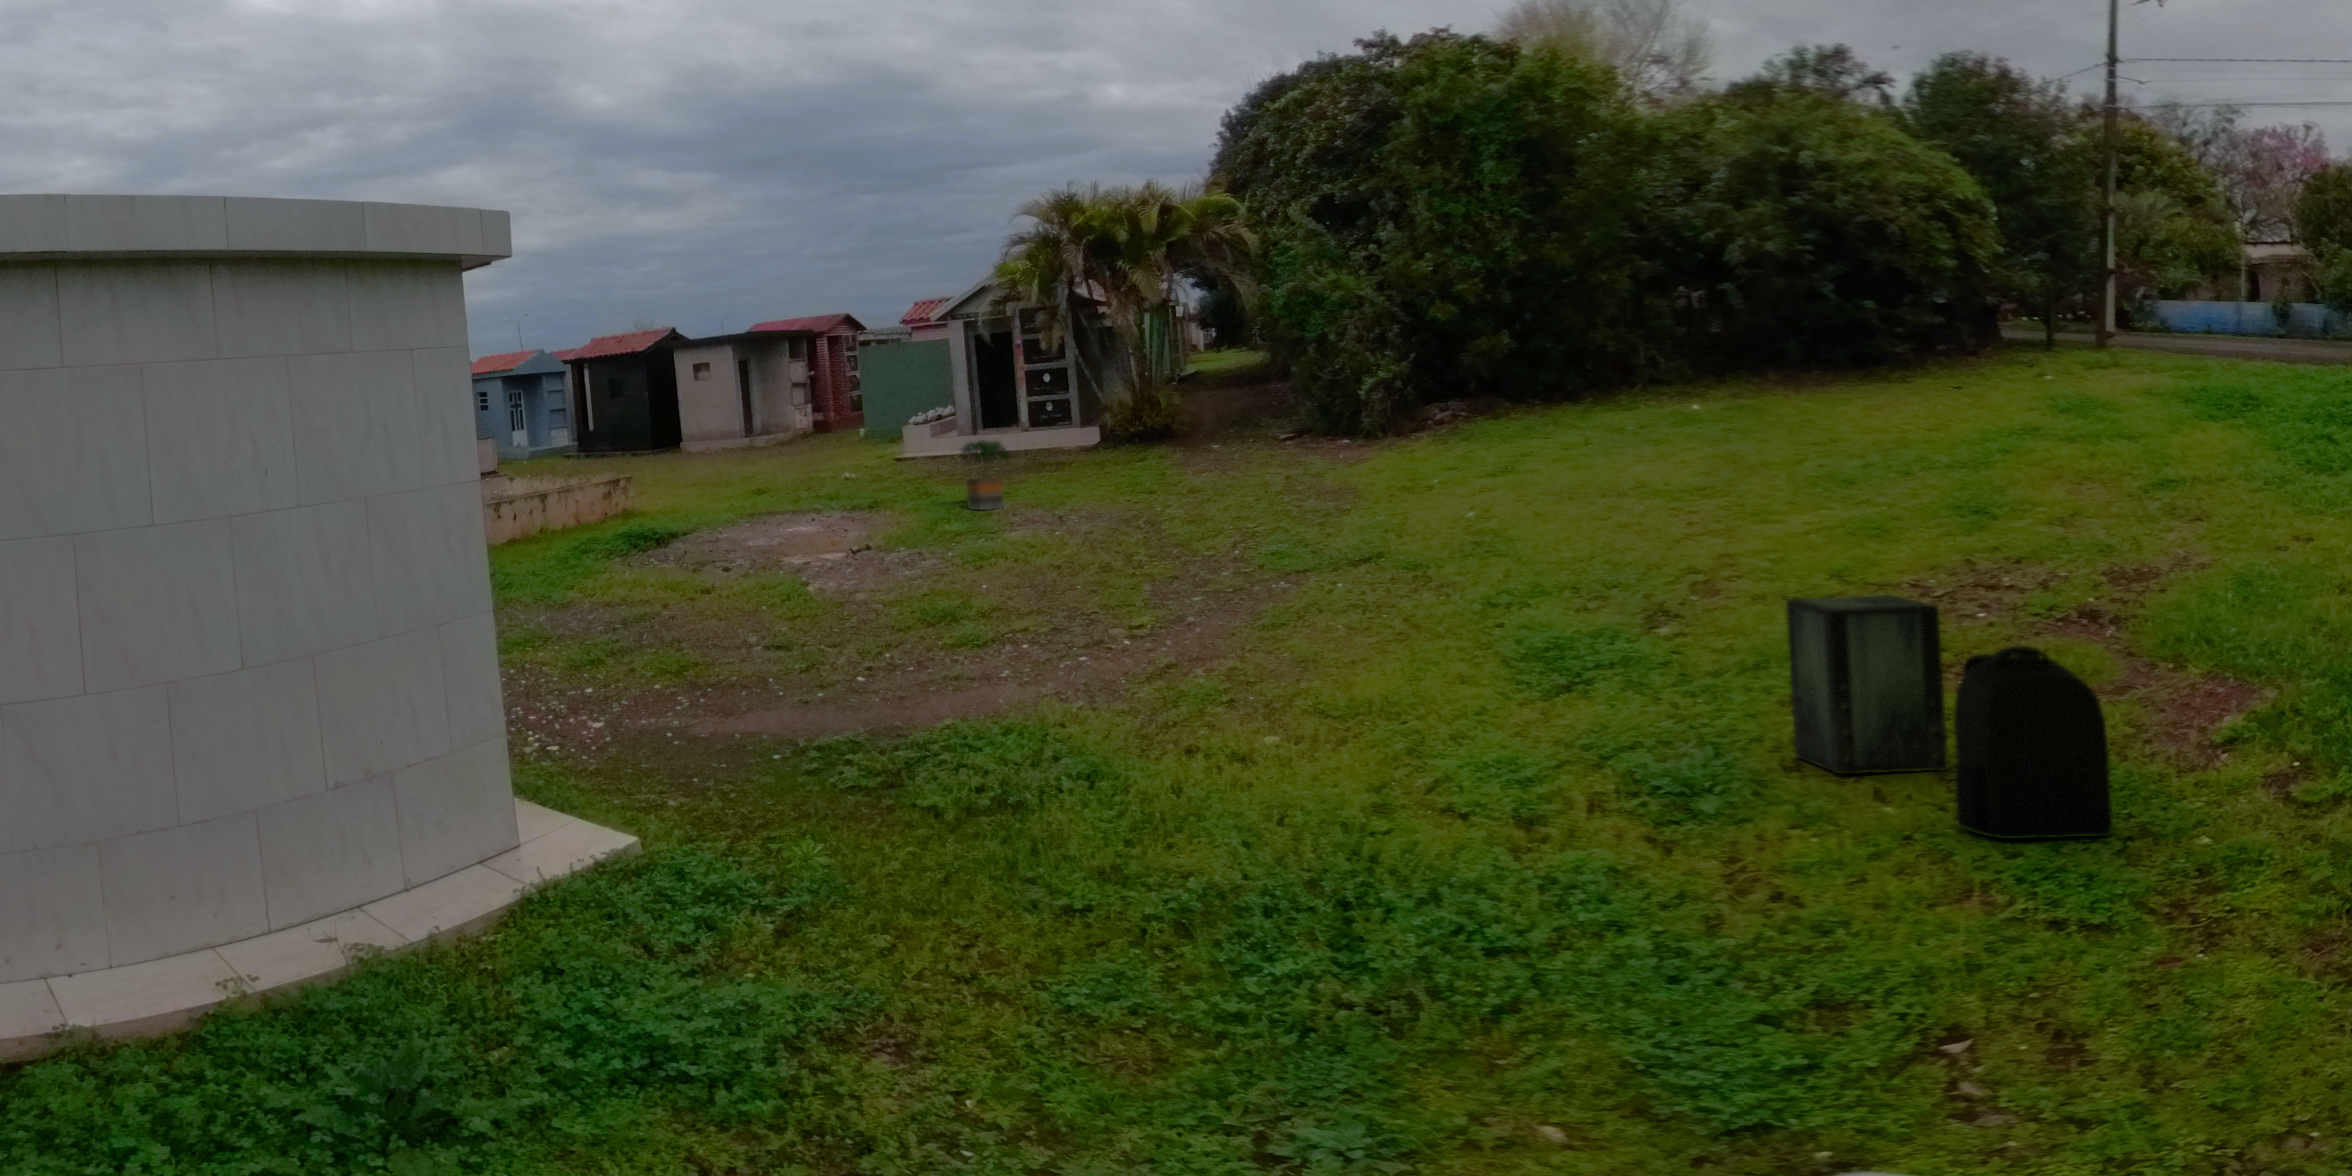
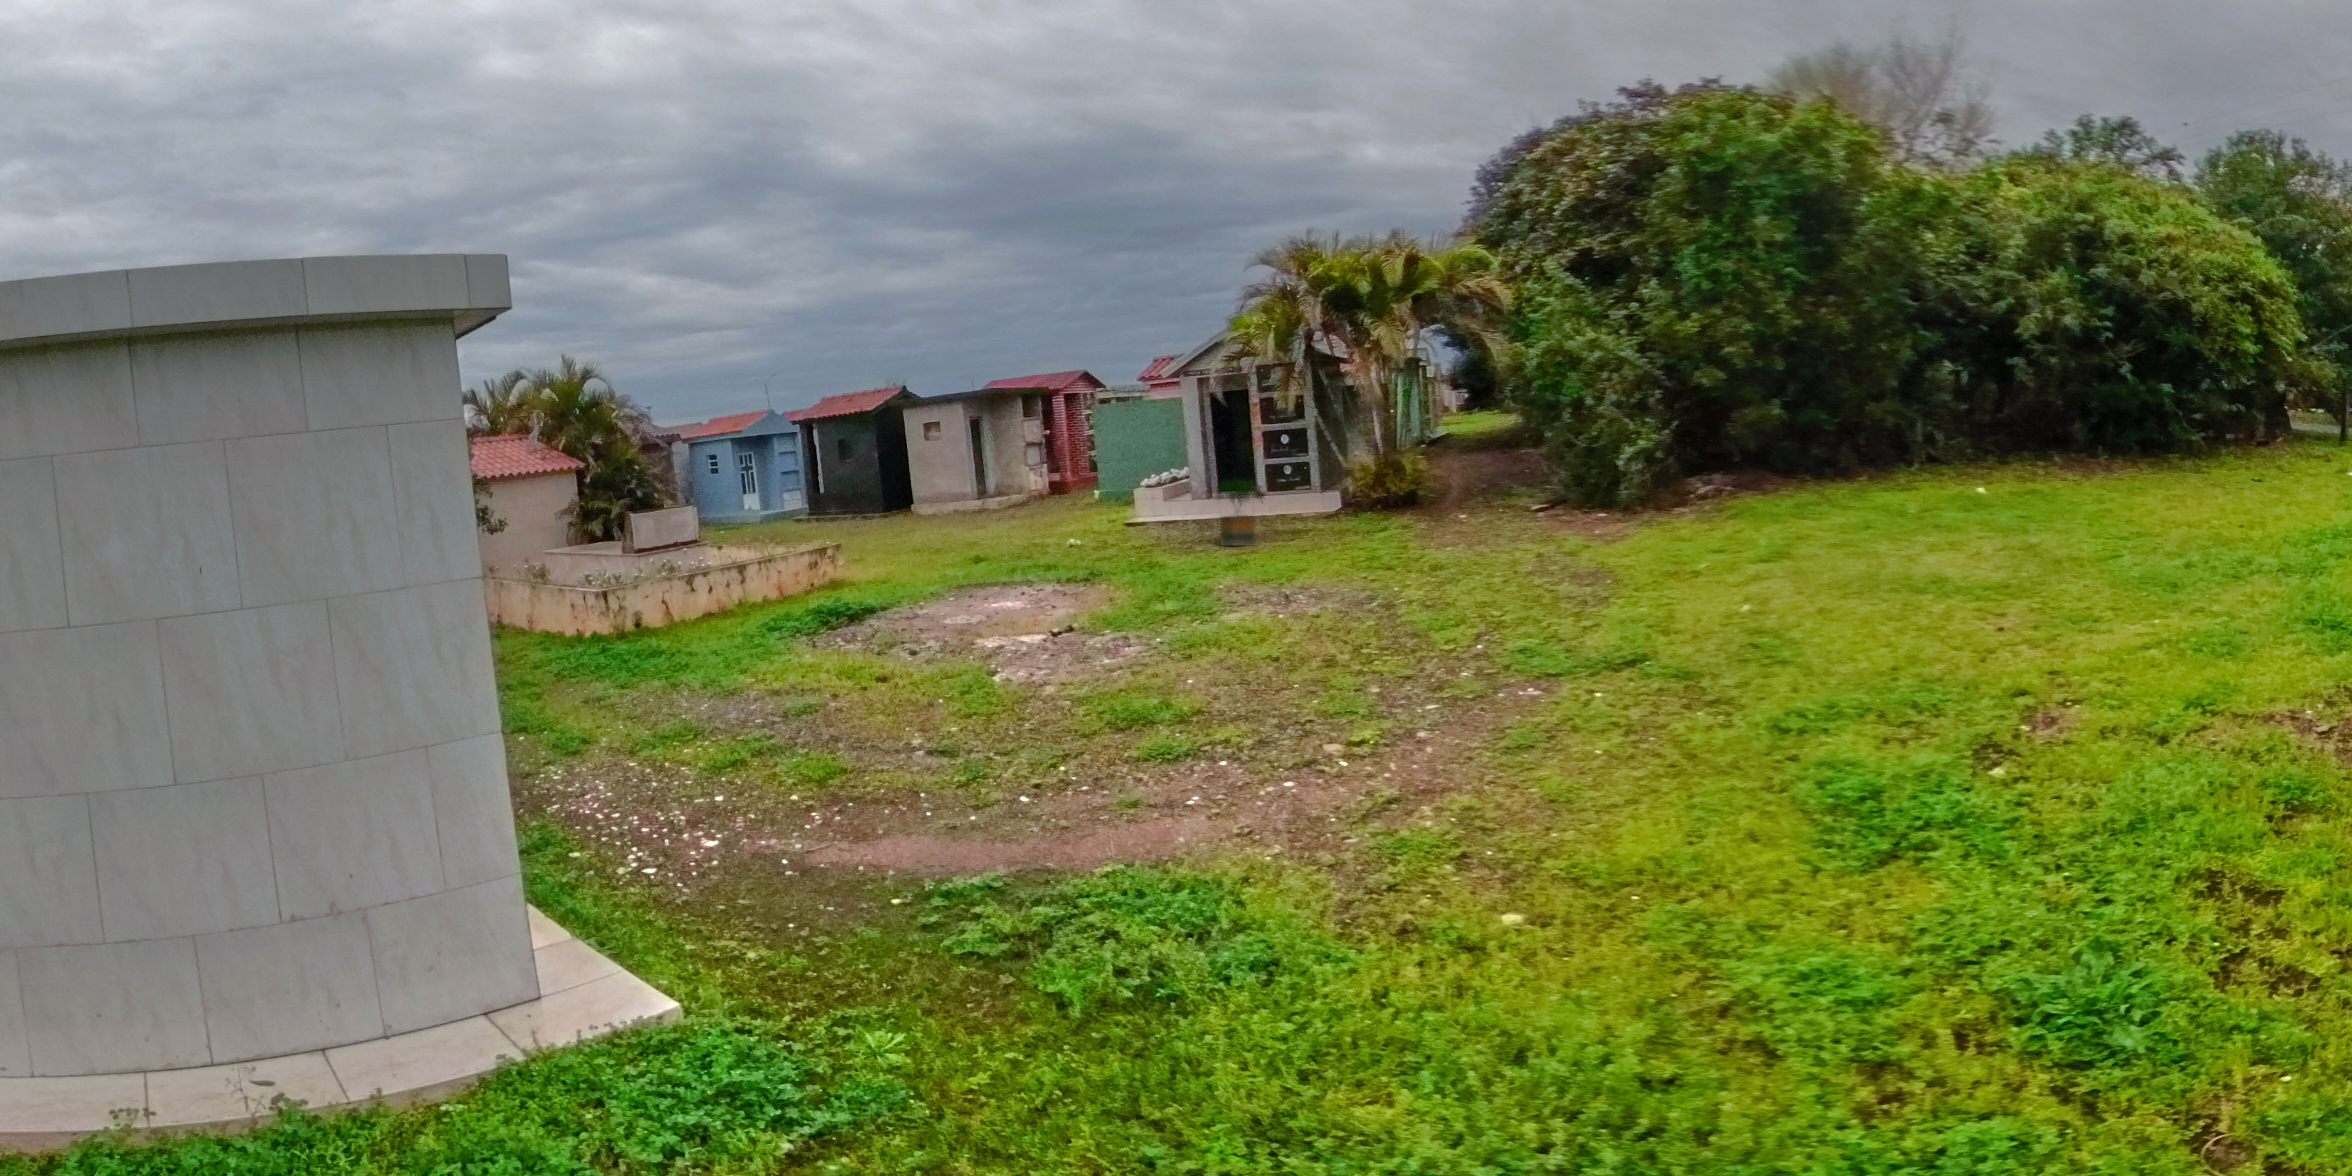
storage box: present [1786,595,1948,774] -> none [2004,575,2140,721]
backpack: present [1954,645,2113,839] -> none [2139,601,2274,758]

